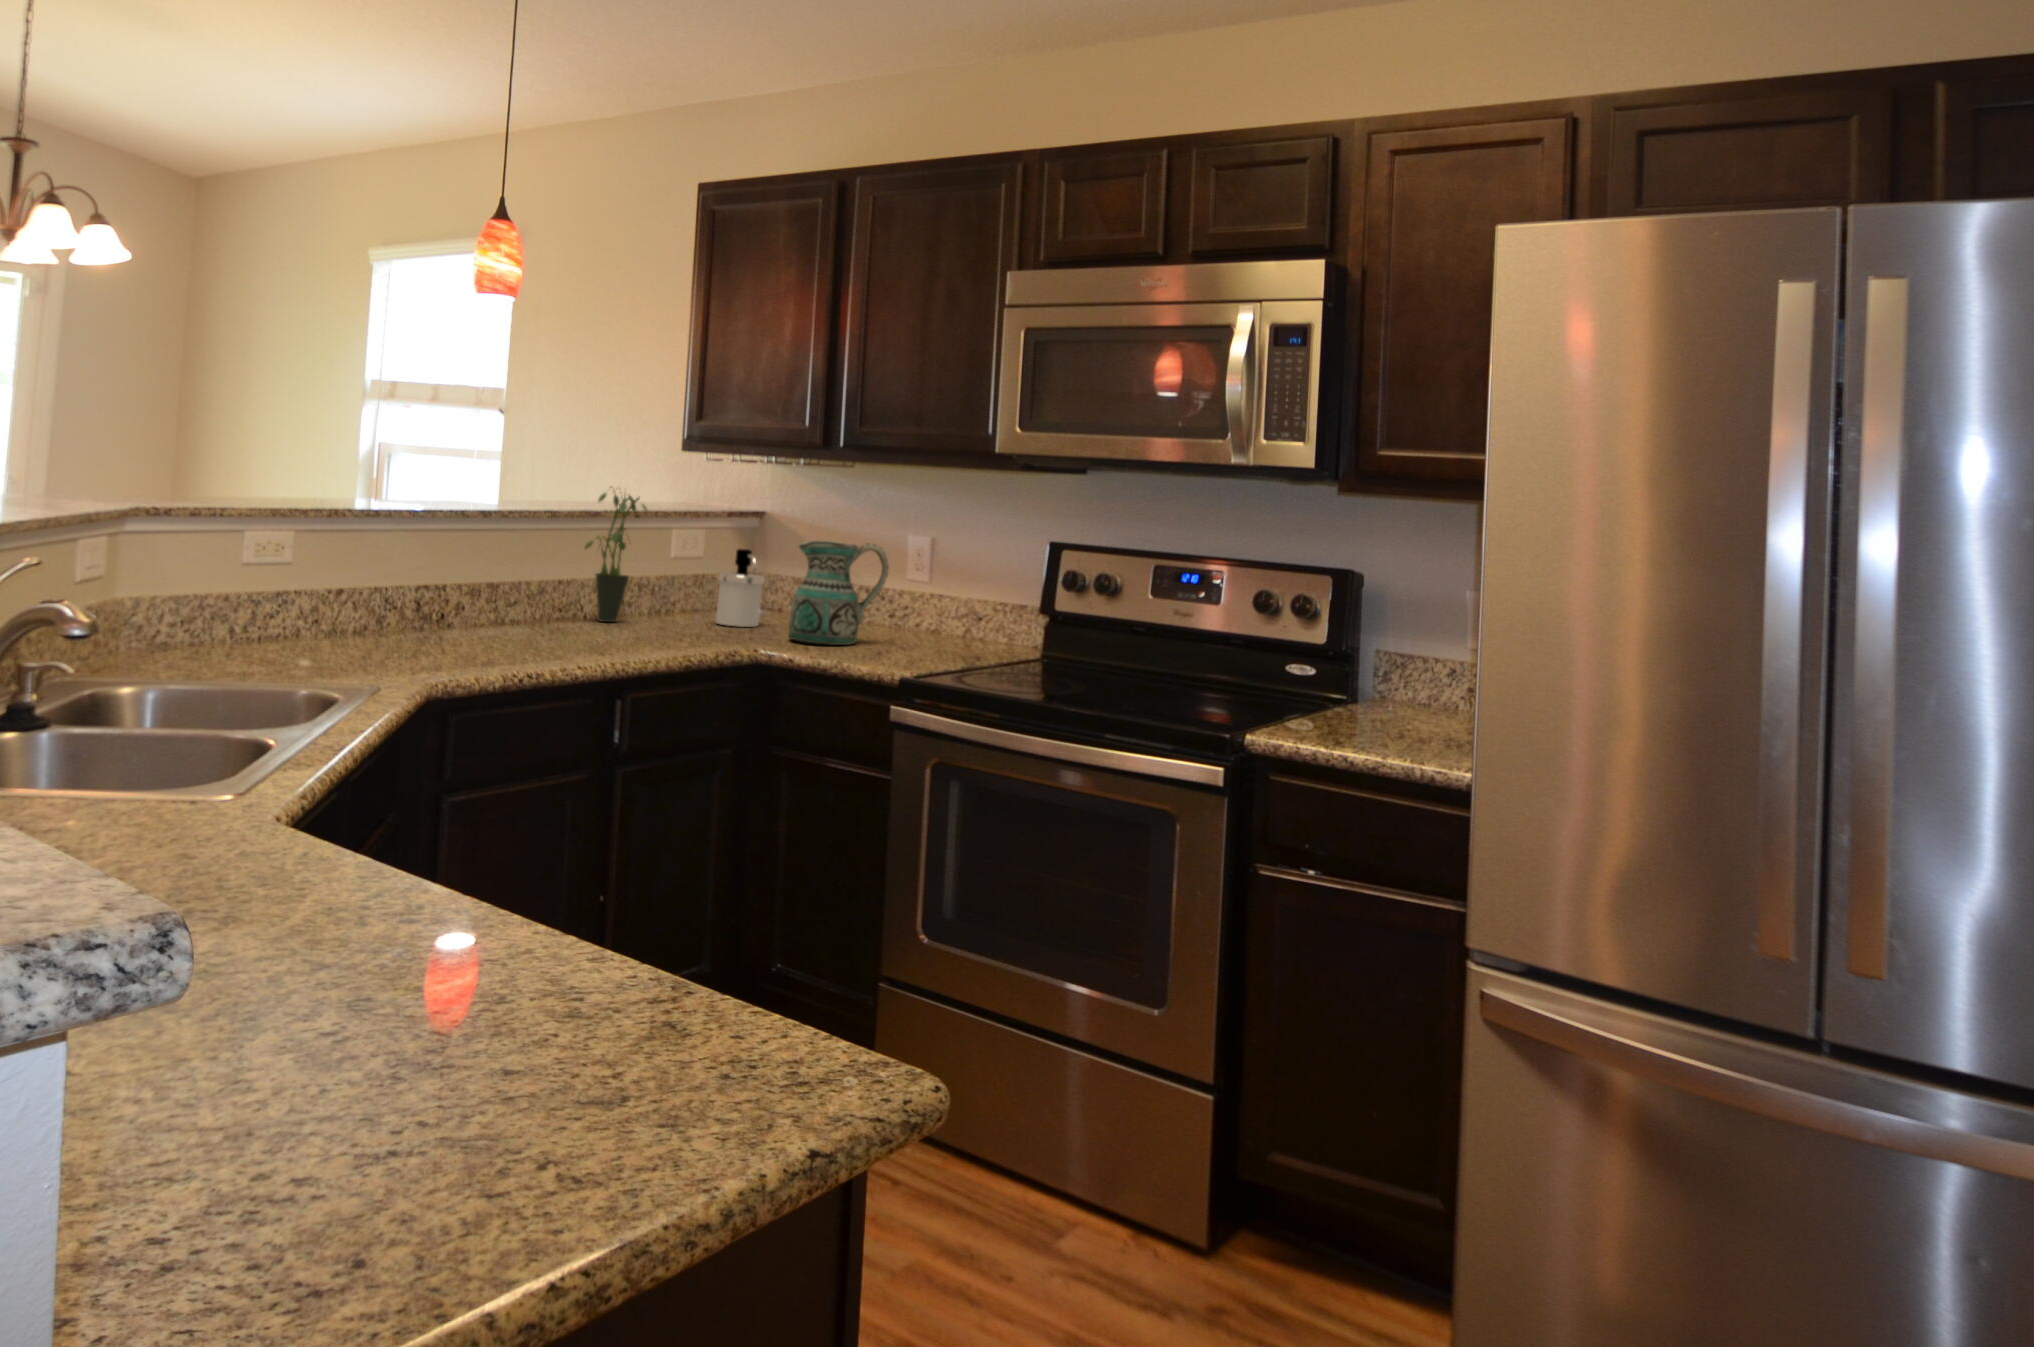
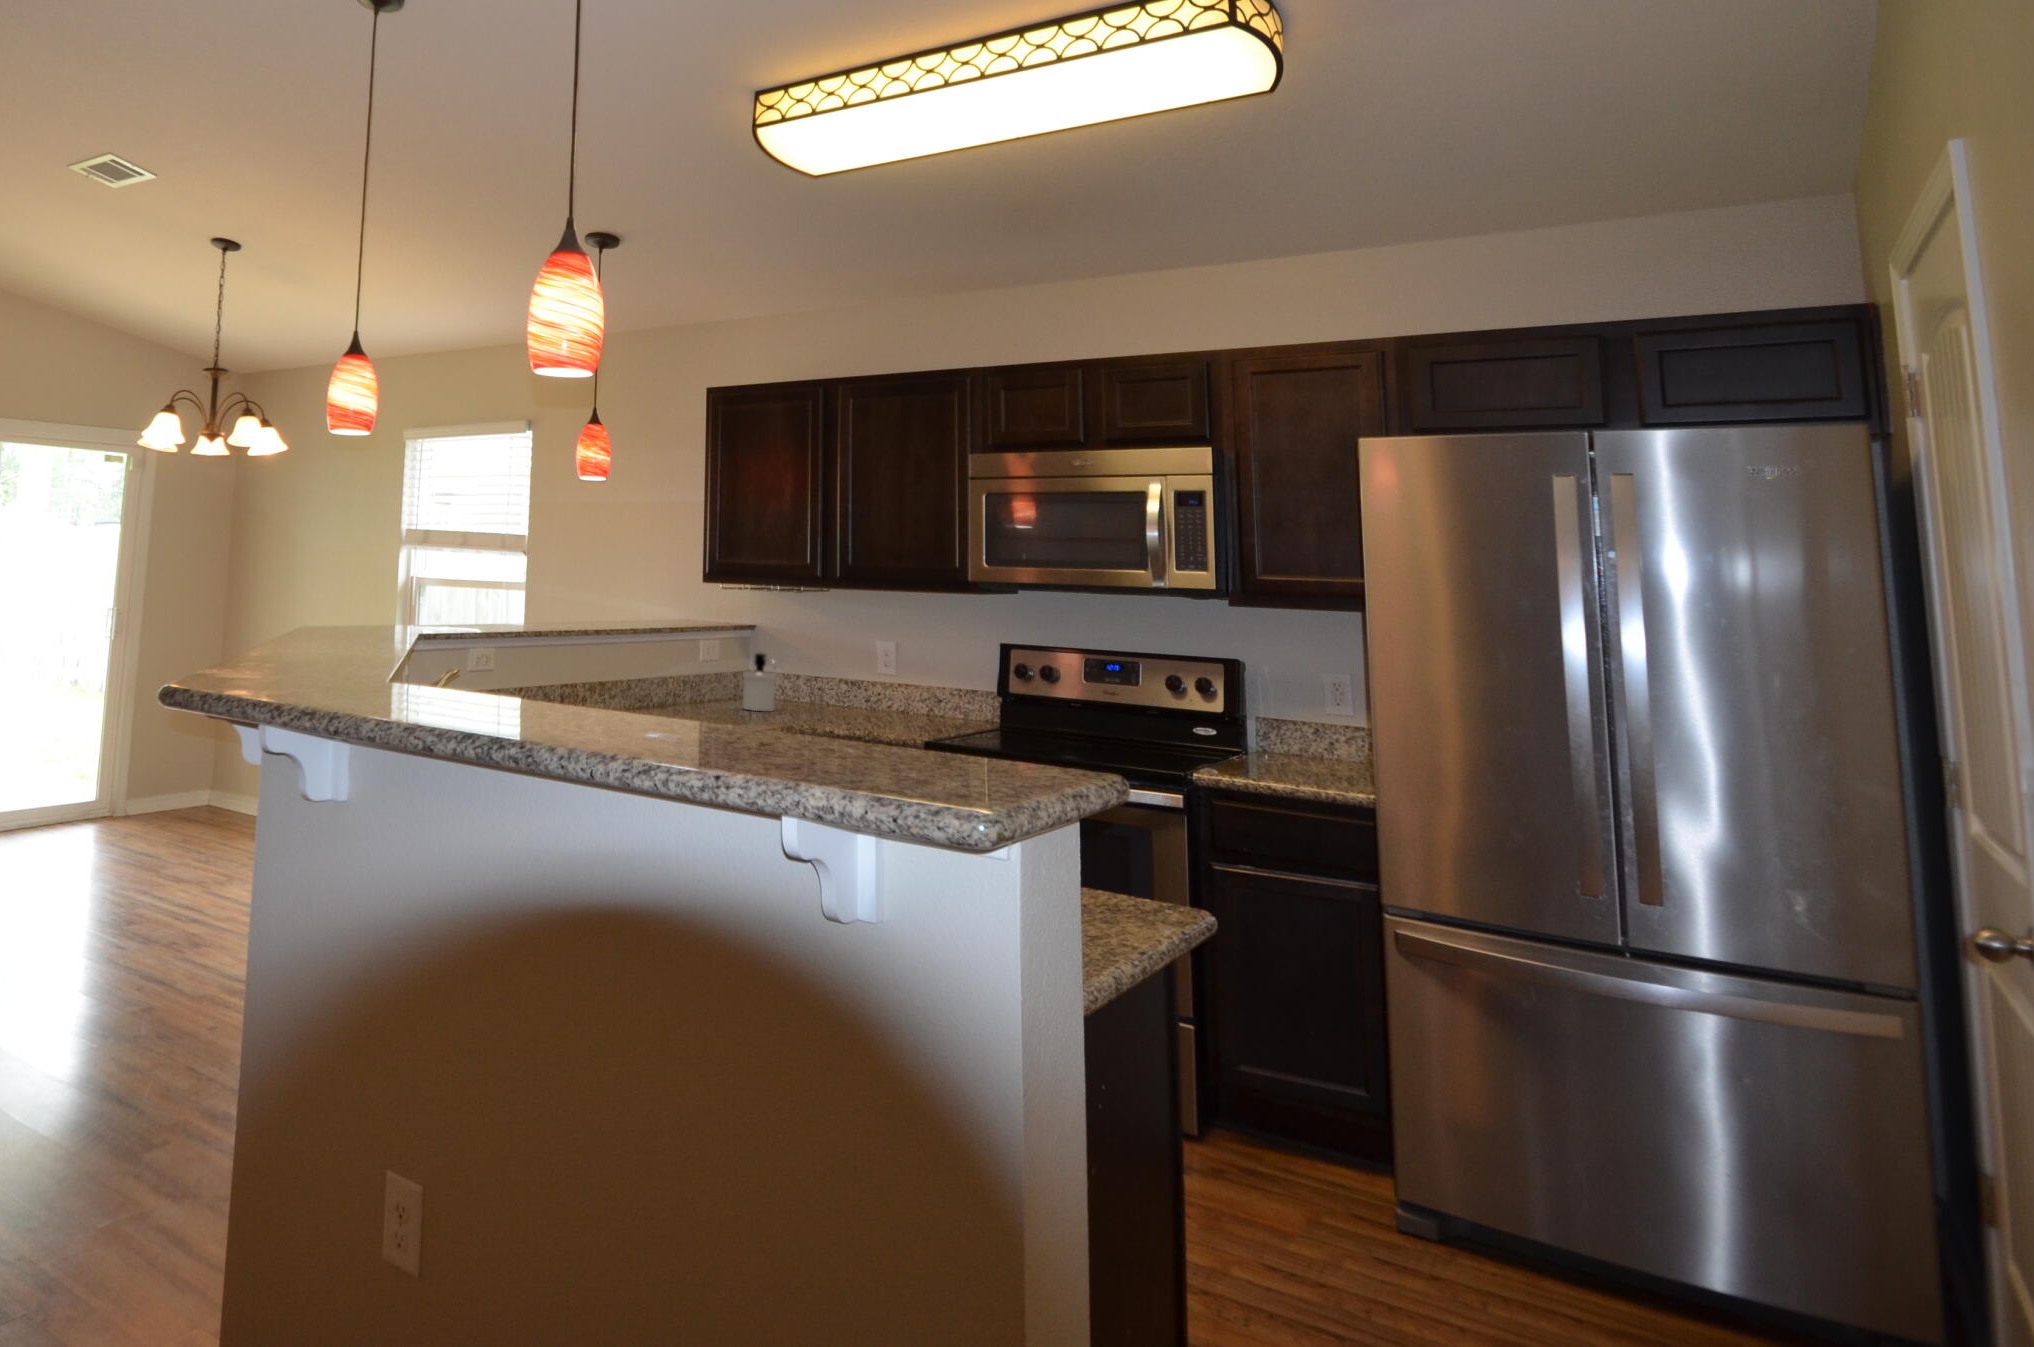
potted plant: present [585,487,647,622] -> none [649,609,694,709]
ceramic pitcher: present [789,540,889,645] -> none [808,645,877,722]

